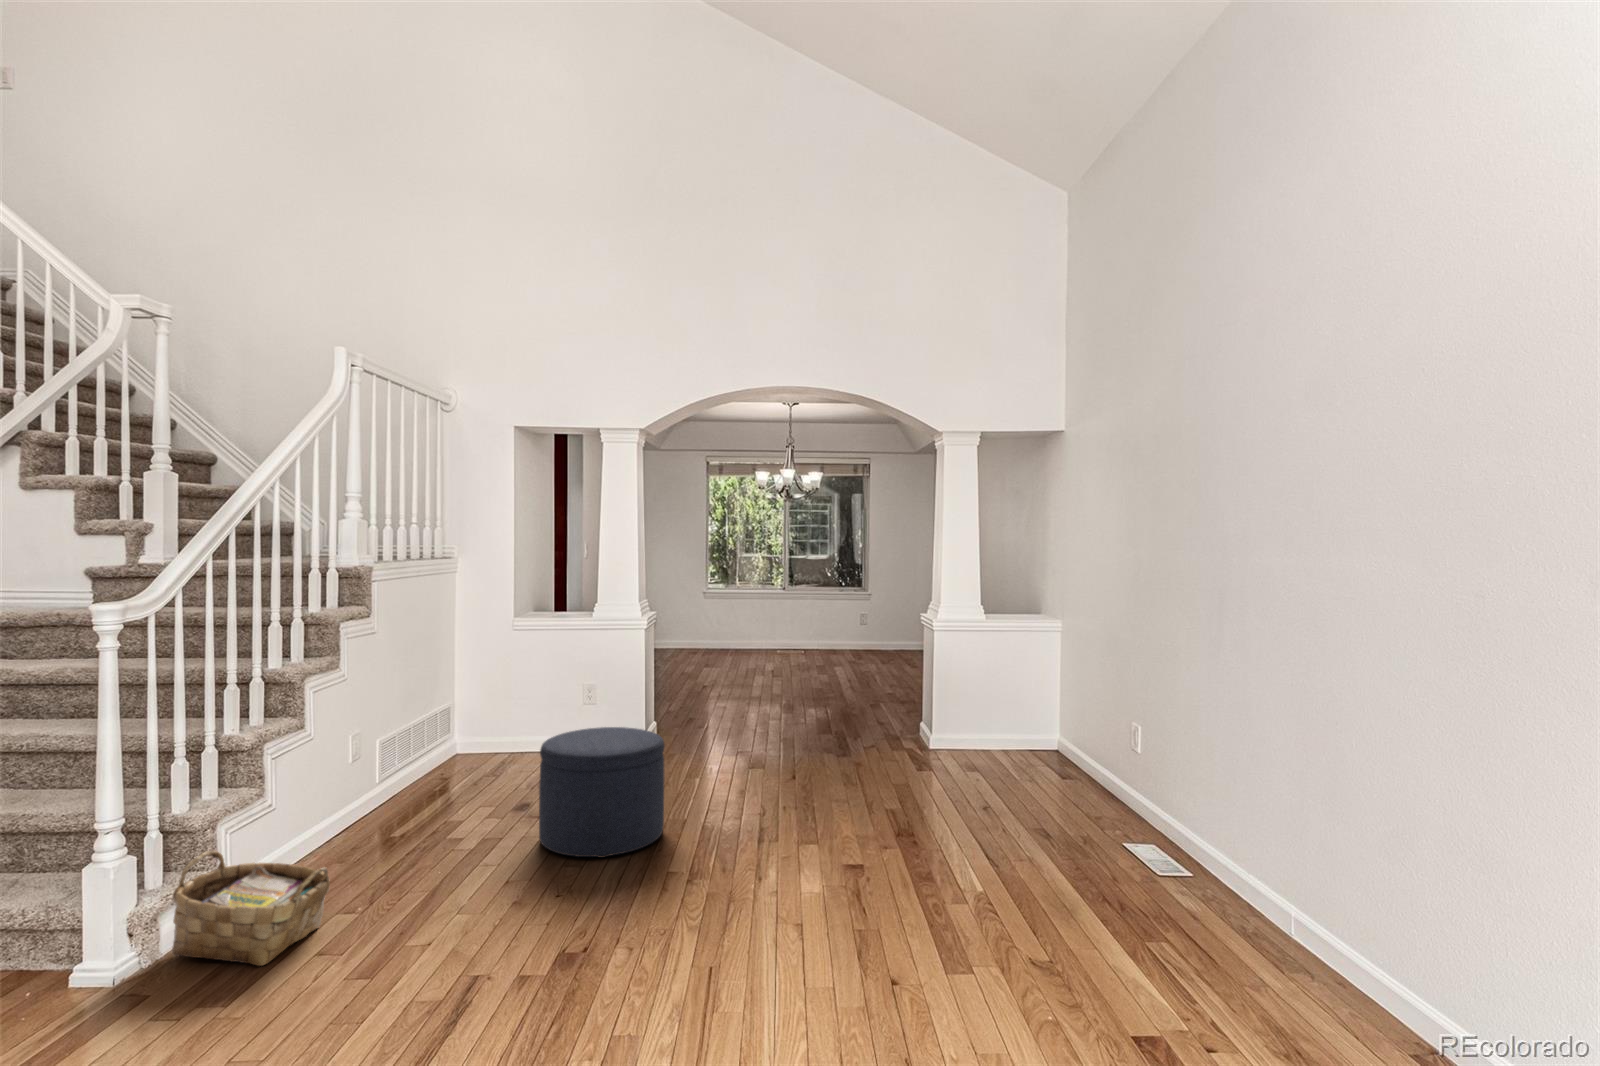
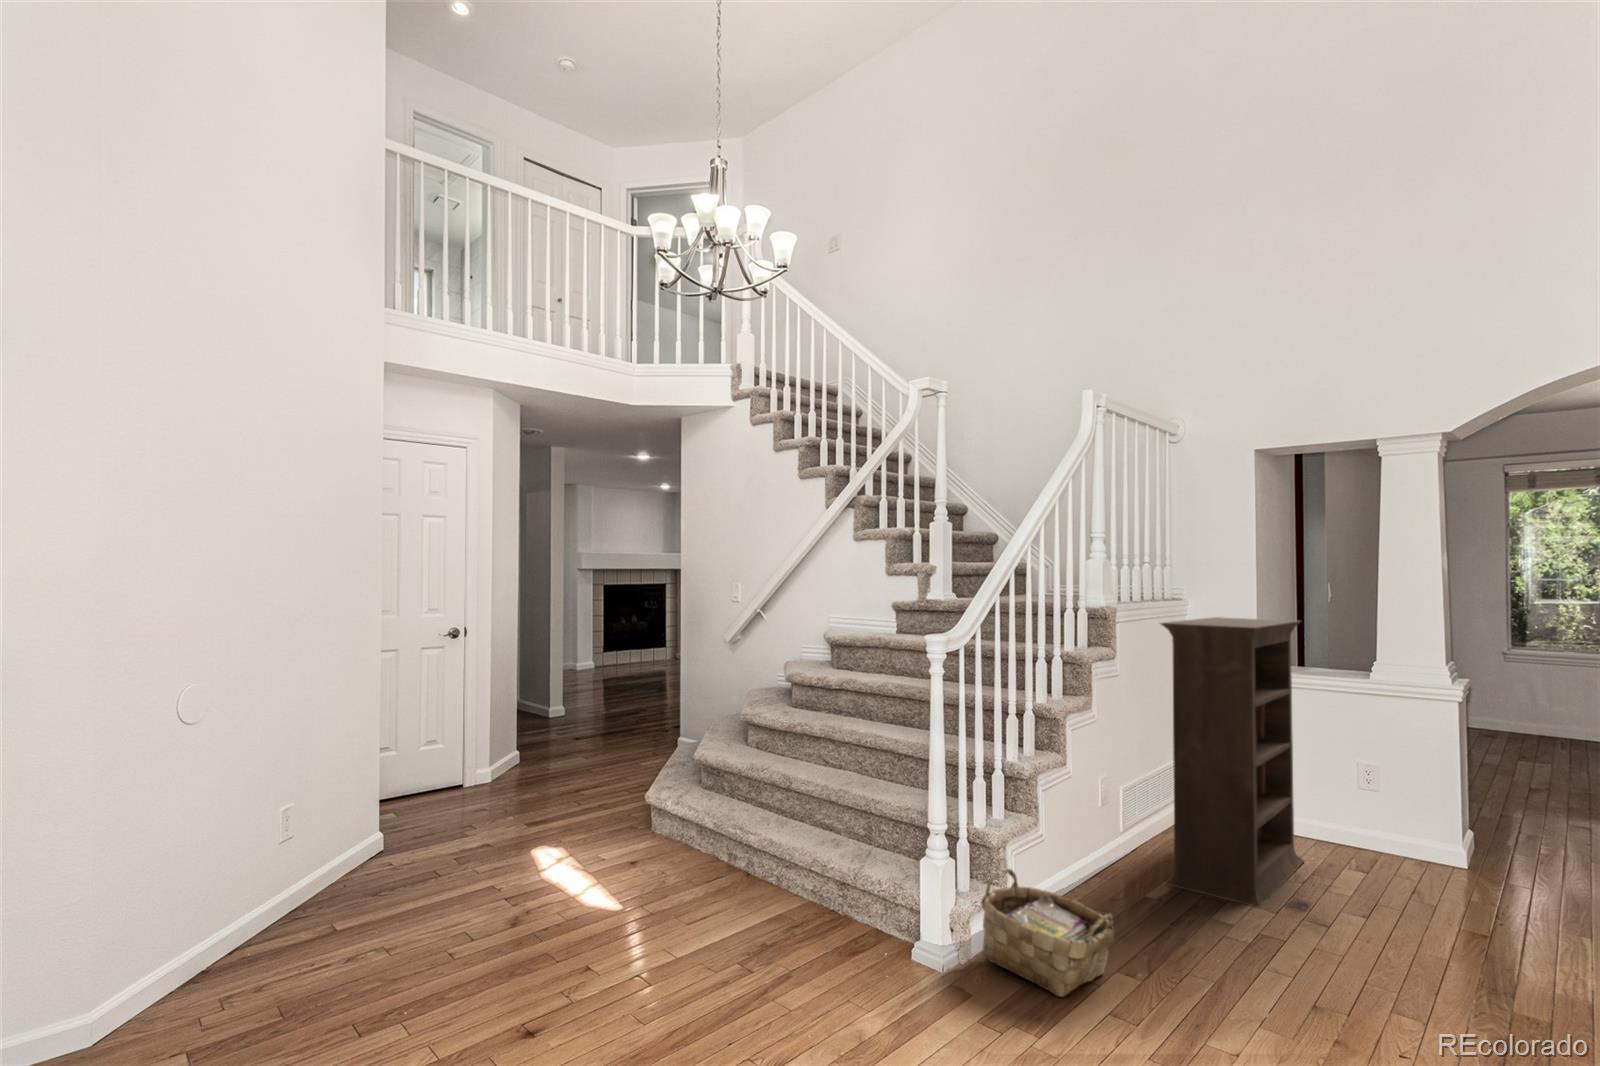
bookcase: none [406,572,542,825] -> present [1161,617,1304,907]
ottoman: present [539,727,665,858] -> none [1332,820,1530,1003]

